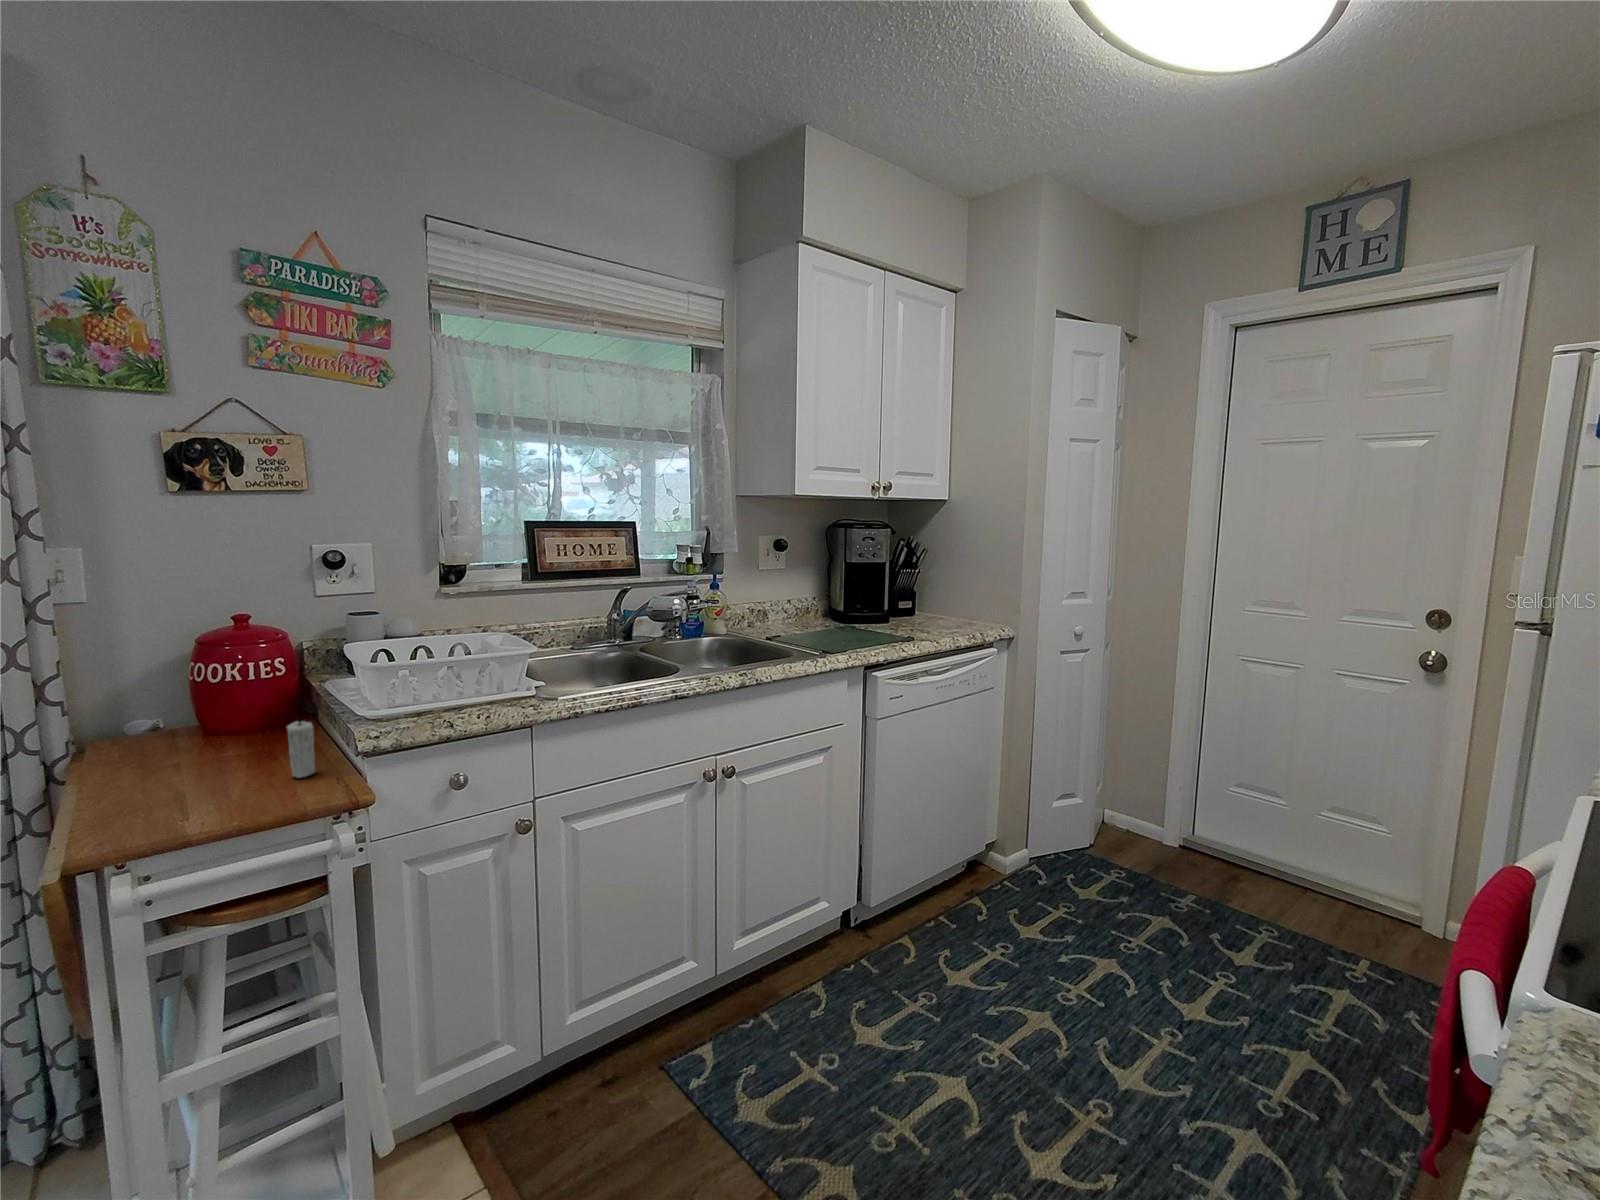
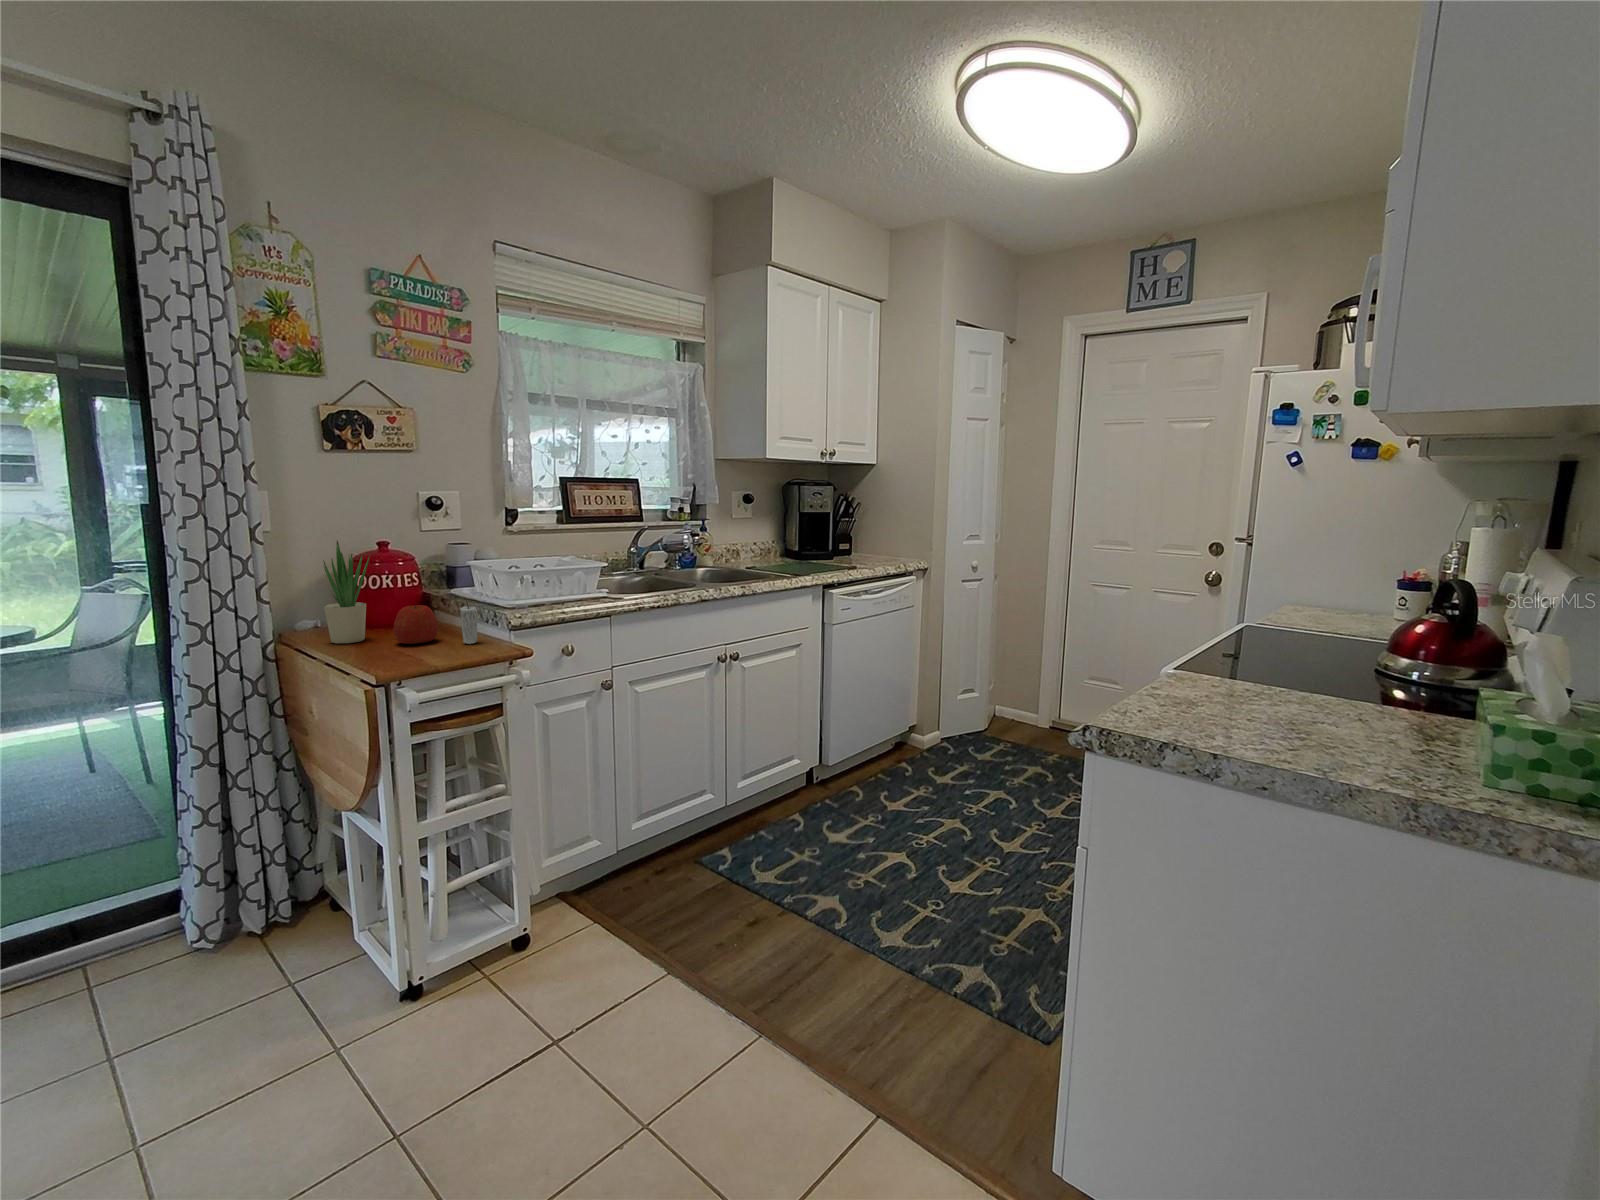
potted plant: none [109,620,188,768] -> present [324,541,369,643]
apple: none [197,715,269,774] -> present [393,604,438,644]

